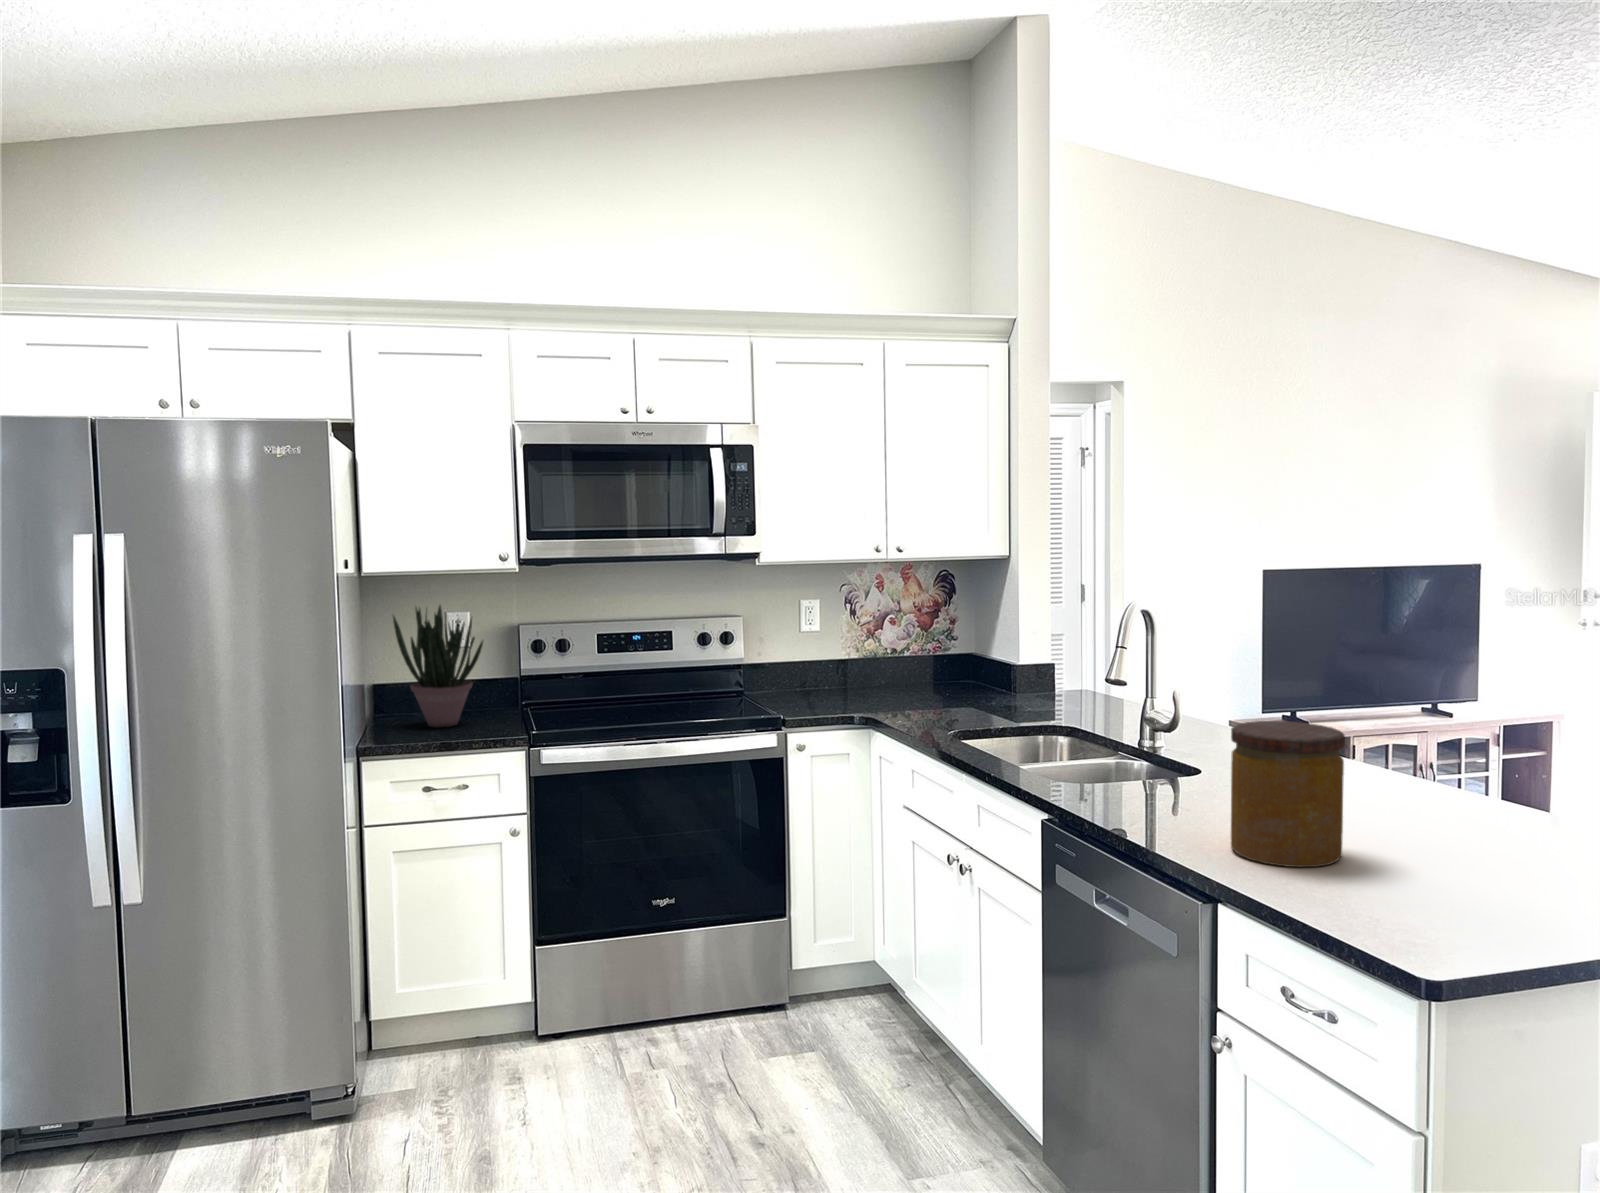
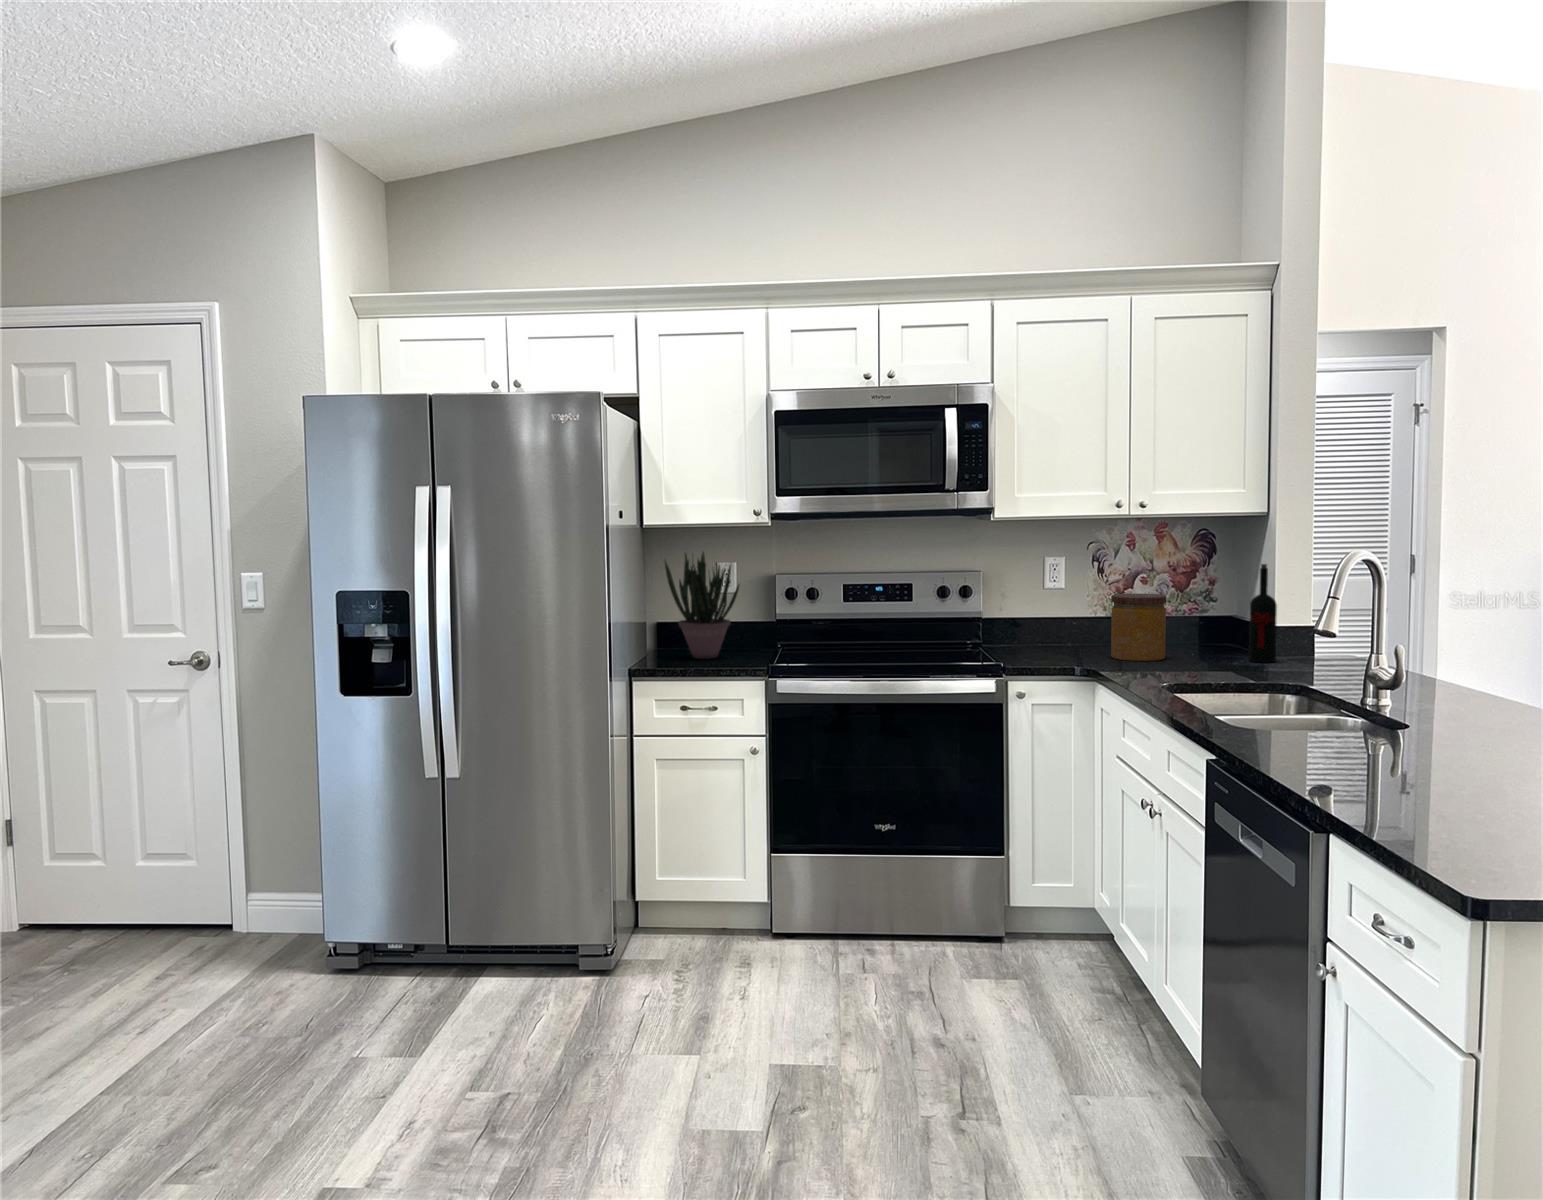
wine bottle: none [1001,604,1026,700] -> present [1249,564,1277,662]
jar: present [1231,721,1345,867] -> present [1111,593,1166,661]

